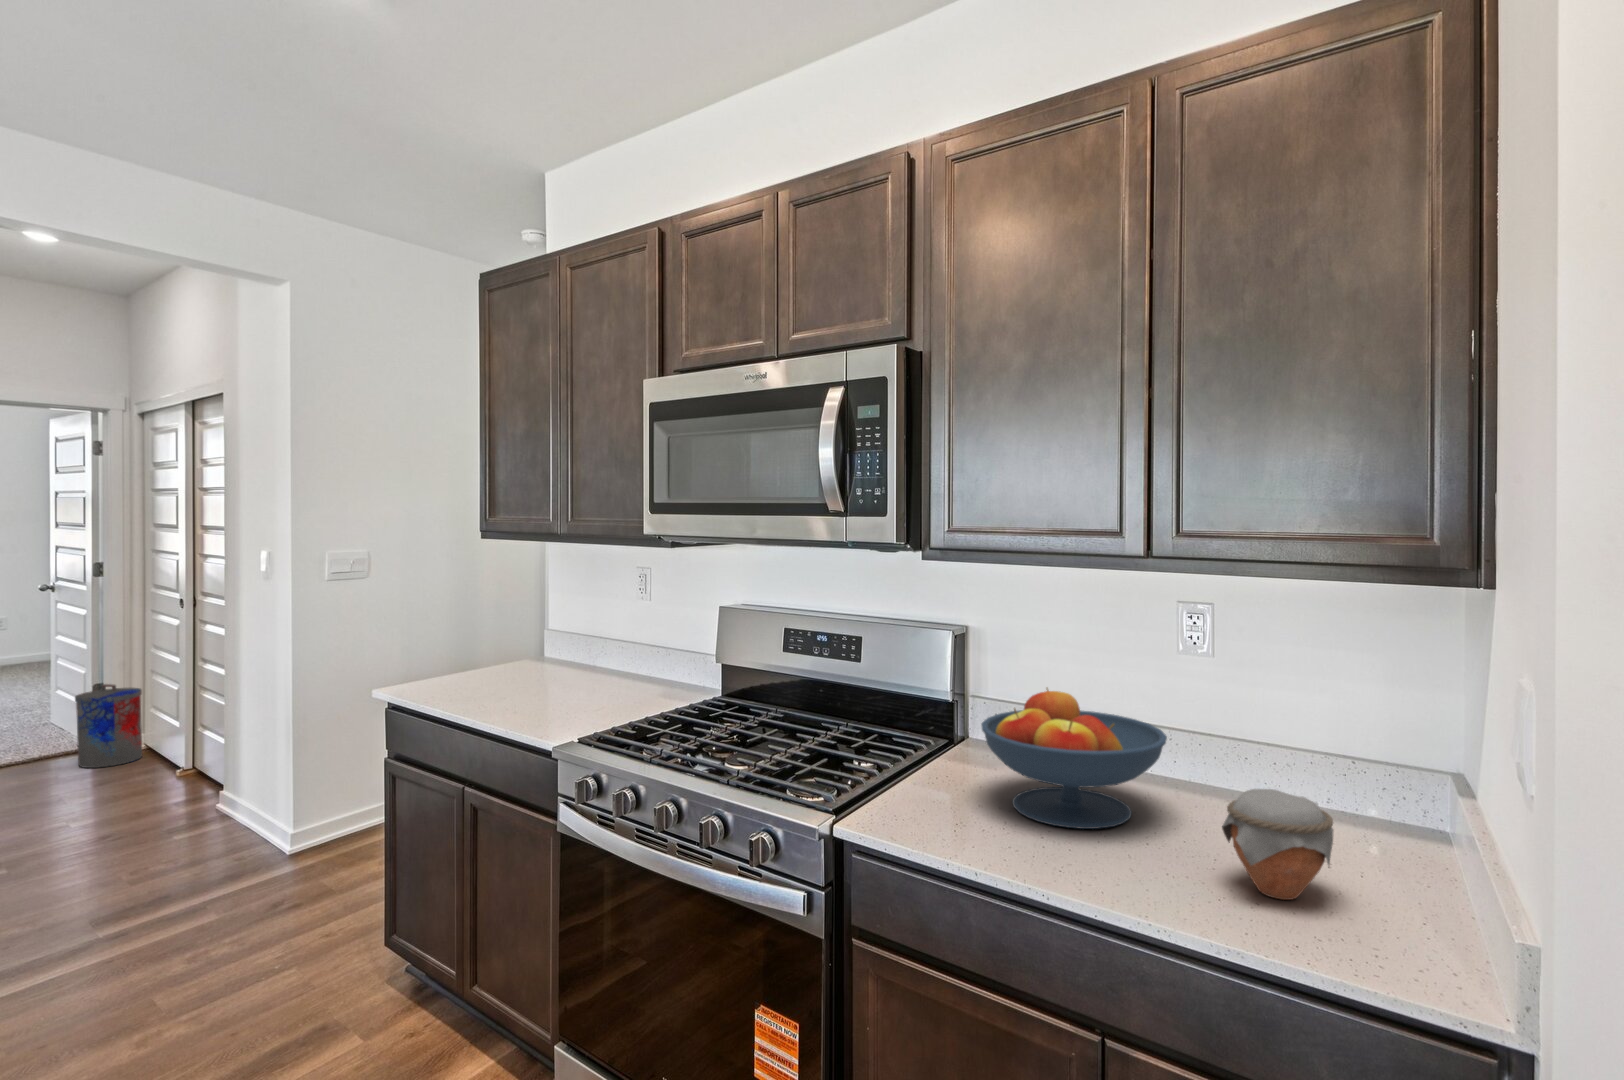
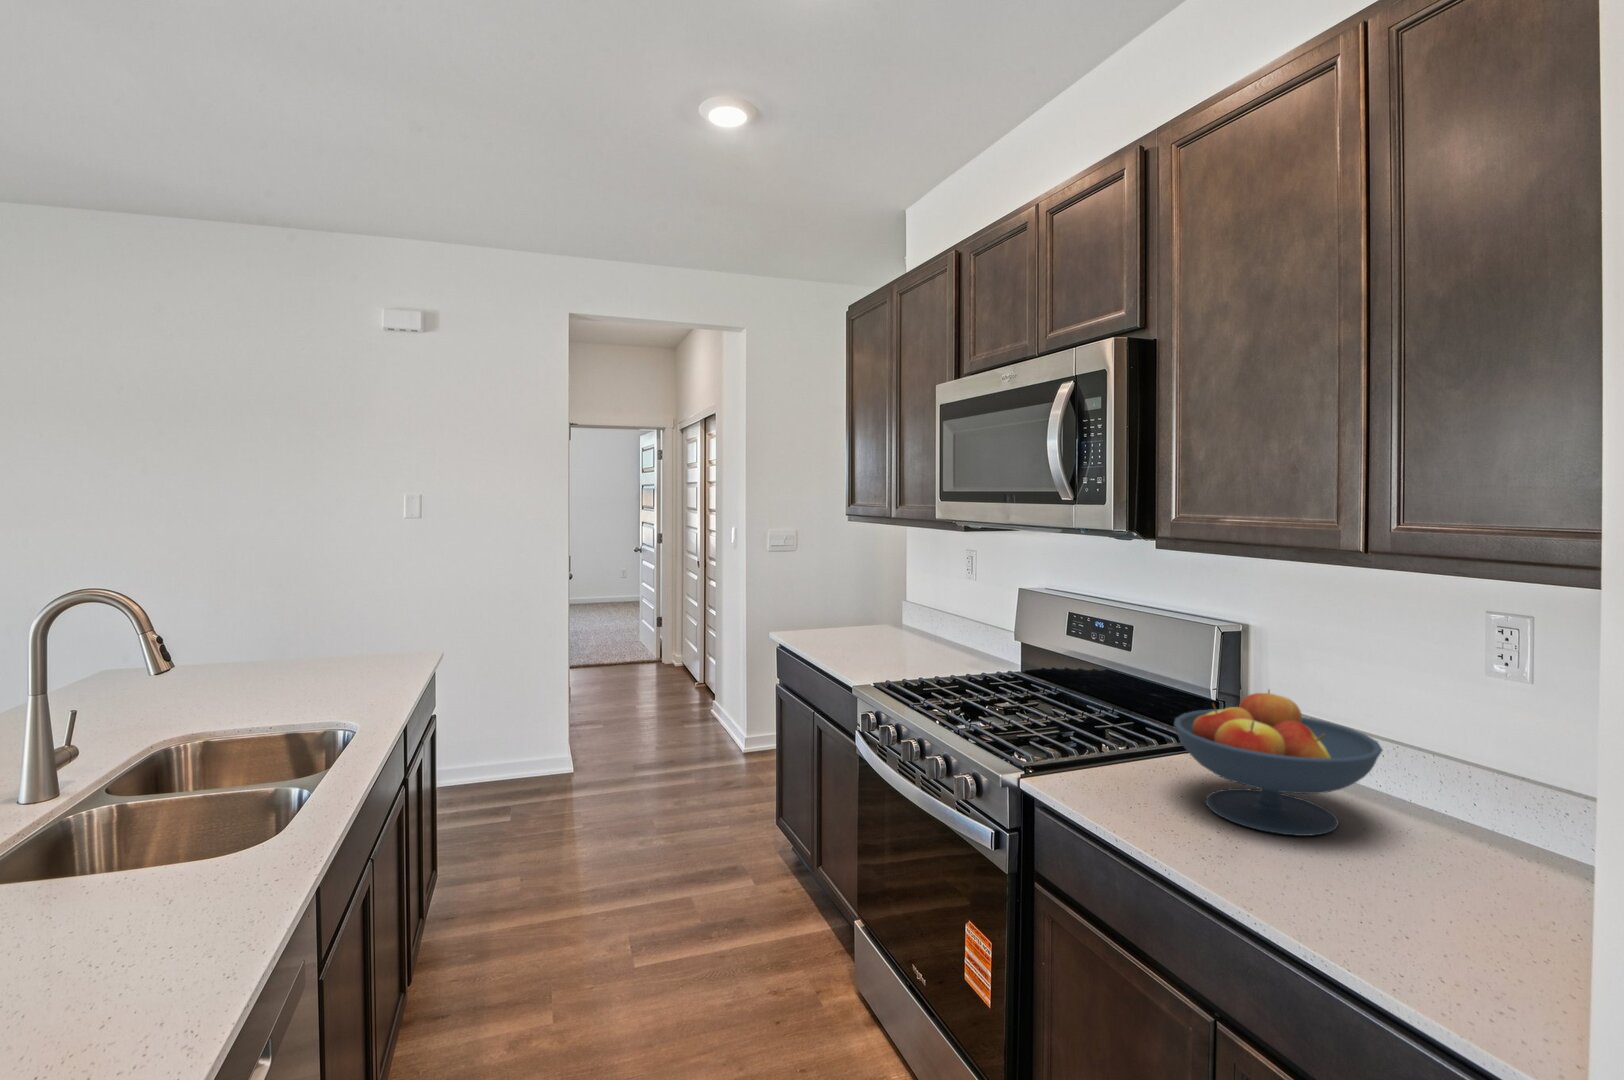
trash can: present [75,684,142,768] -> none [643,618,679,675]
jar: present [1222,789,1334,900] -> none [1361,816,1506,940]

